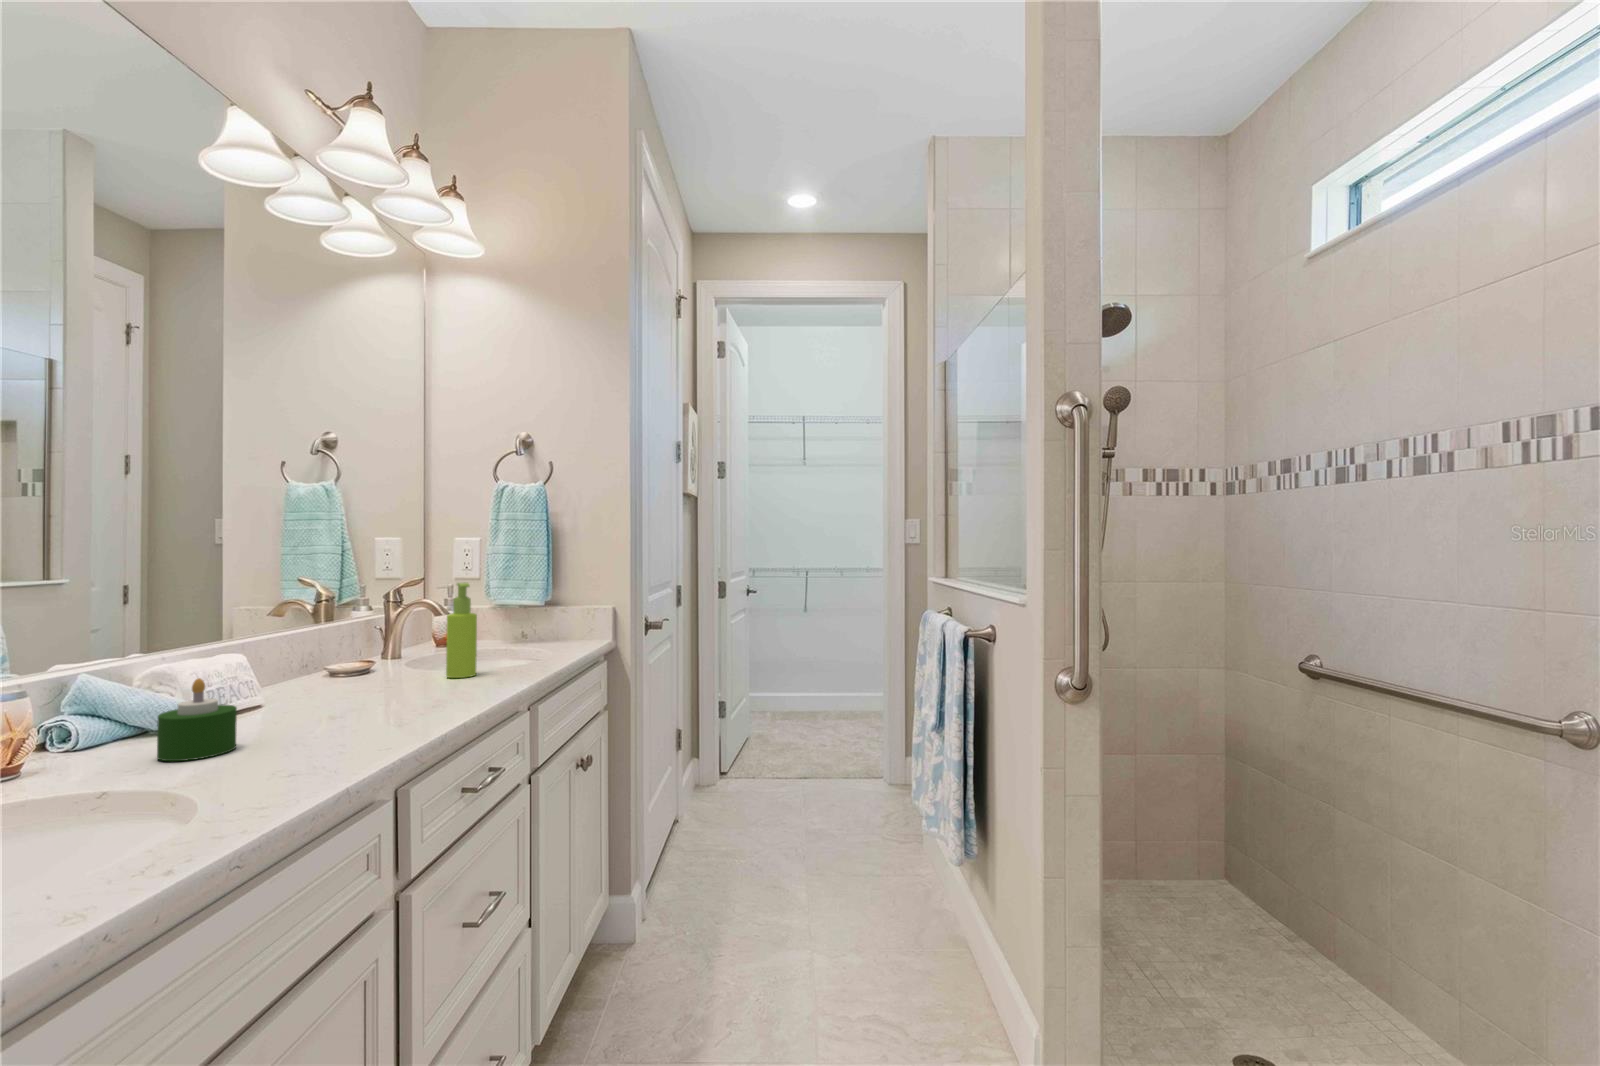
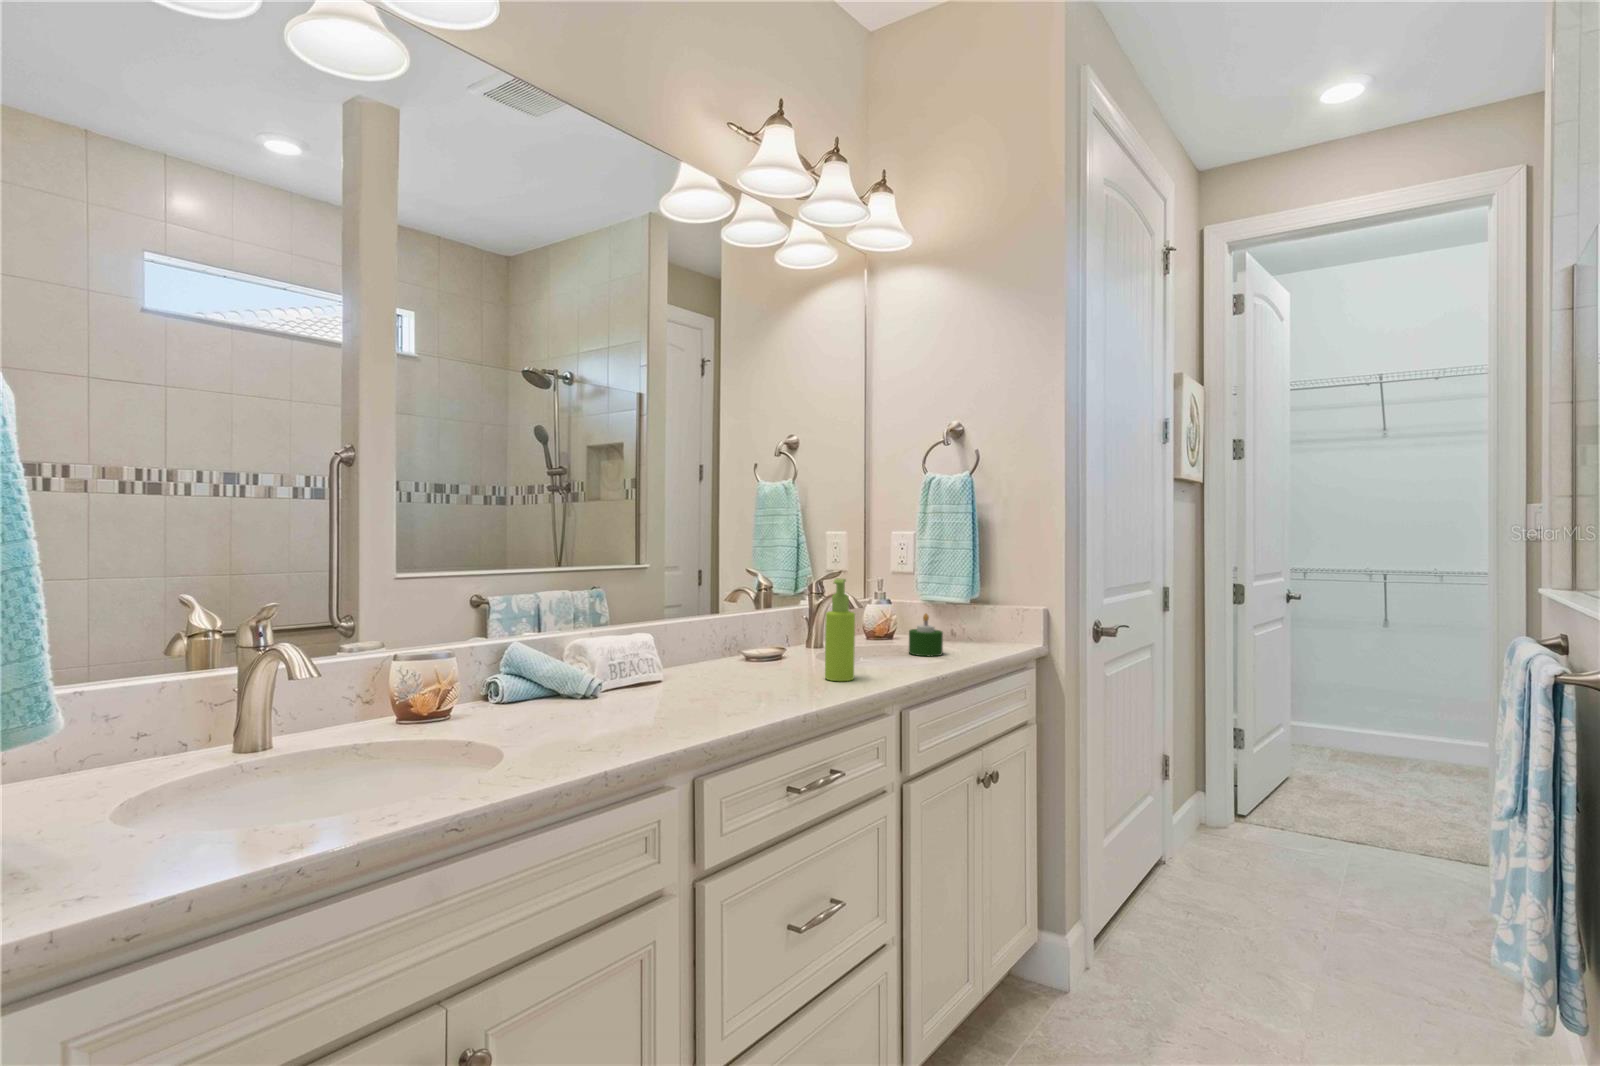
candle: present [157,678,237,761] -> present [909,614,943,656]

